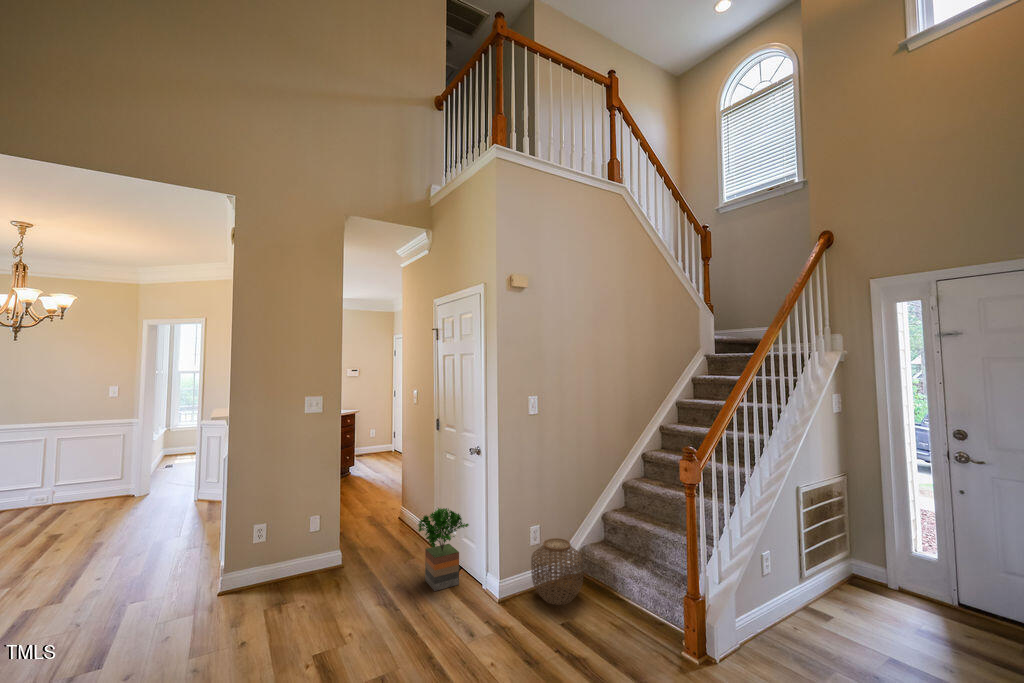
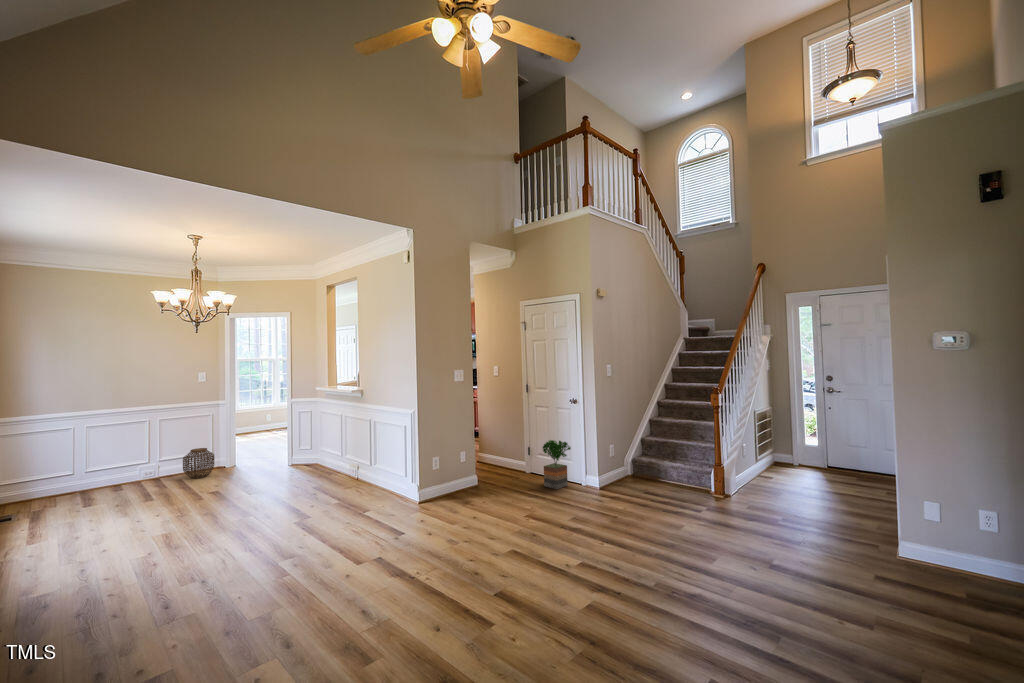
woven basket: present [531,538,583,605] -> present [183,448,214,479]

